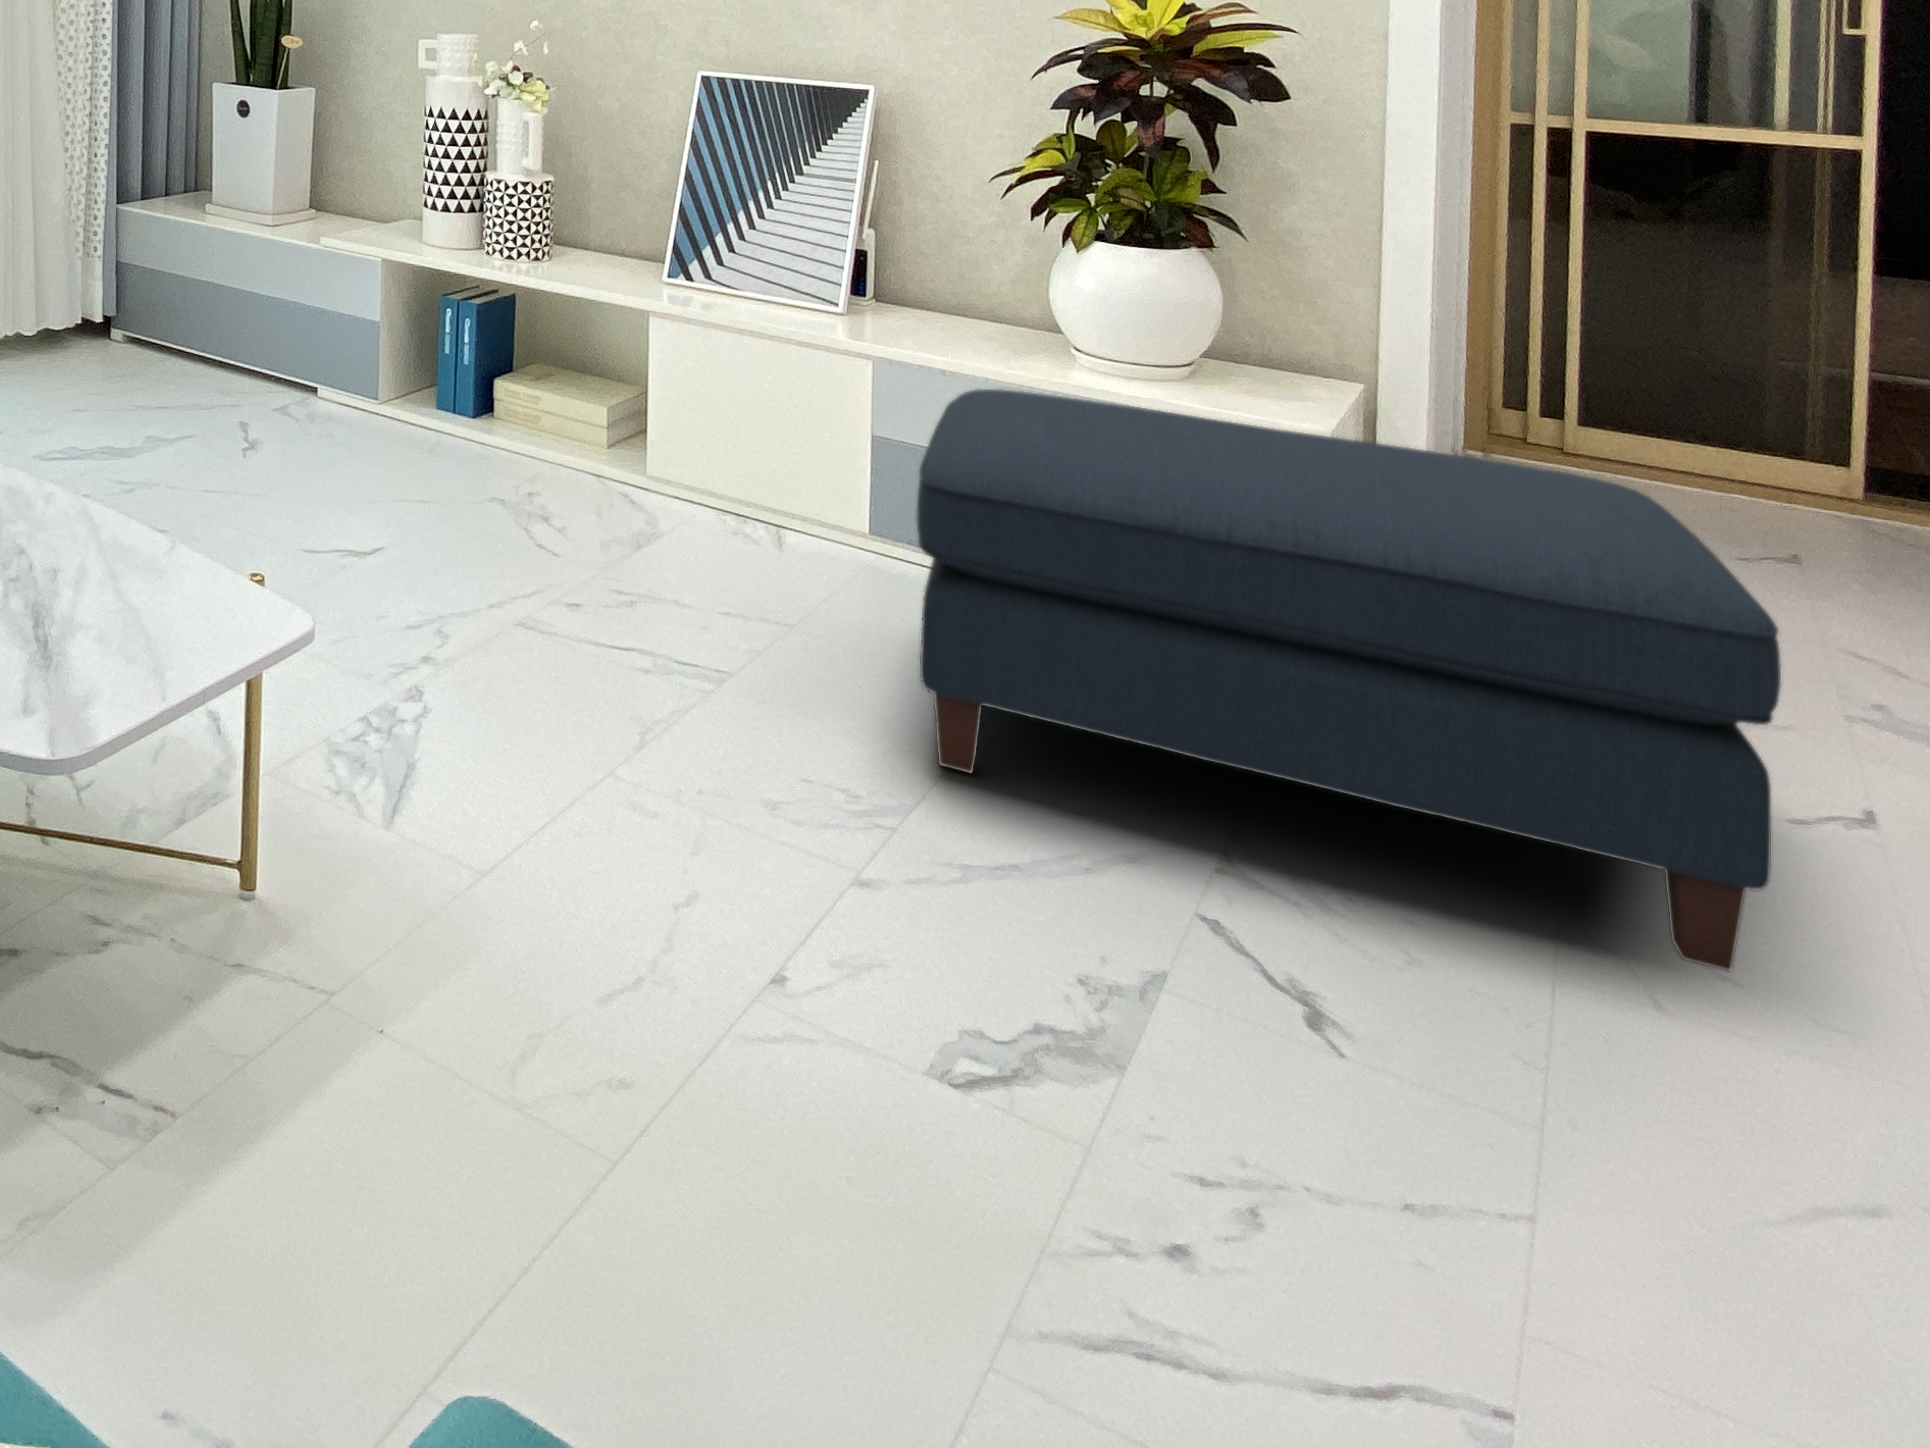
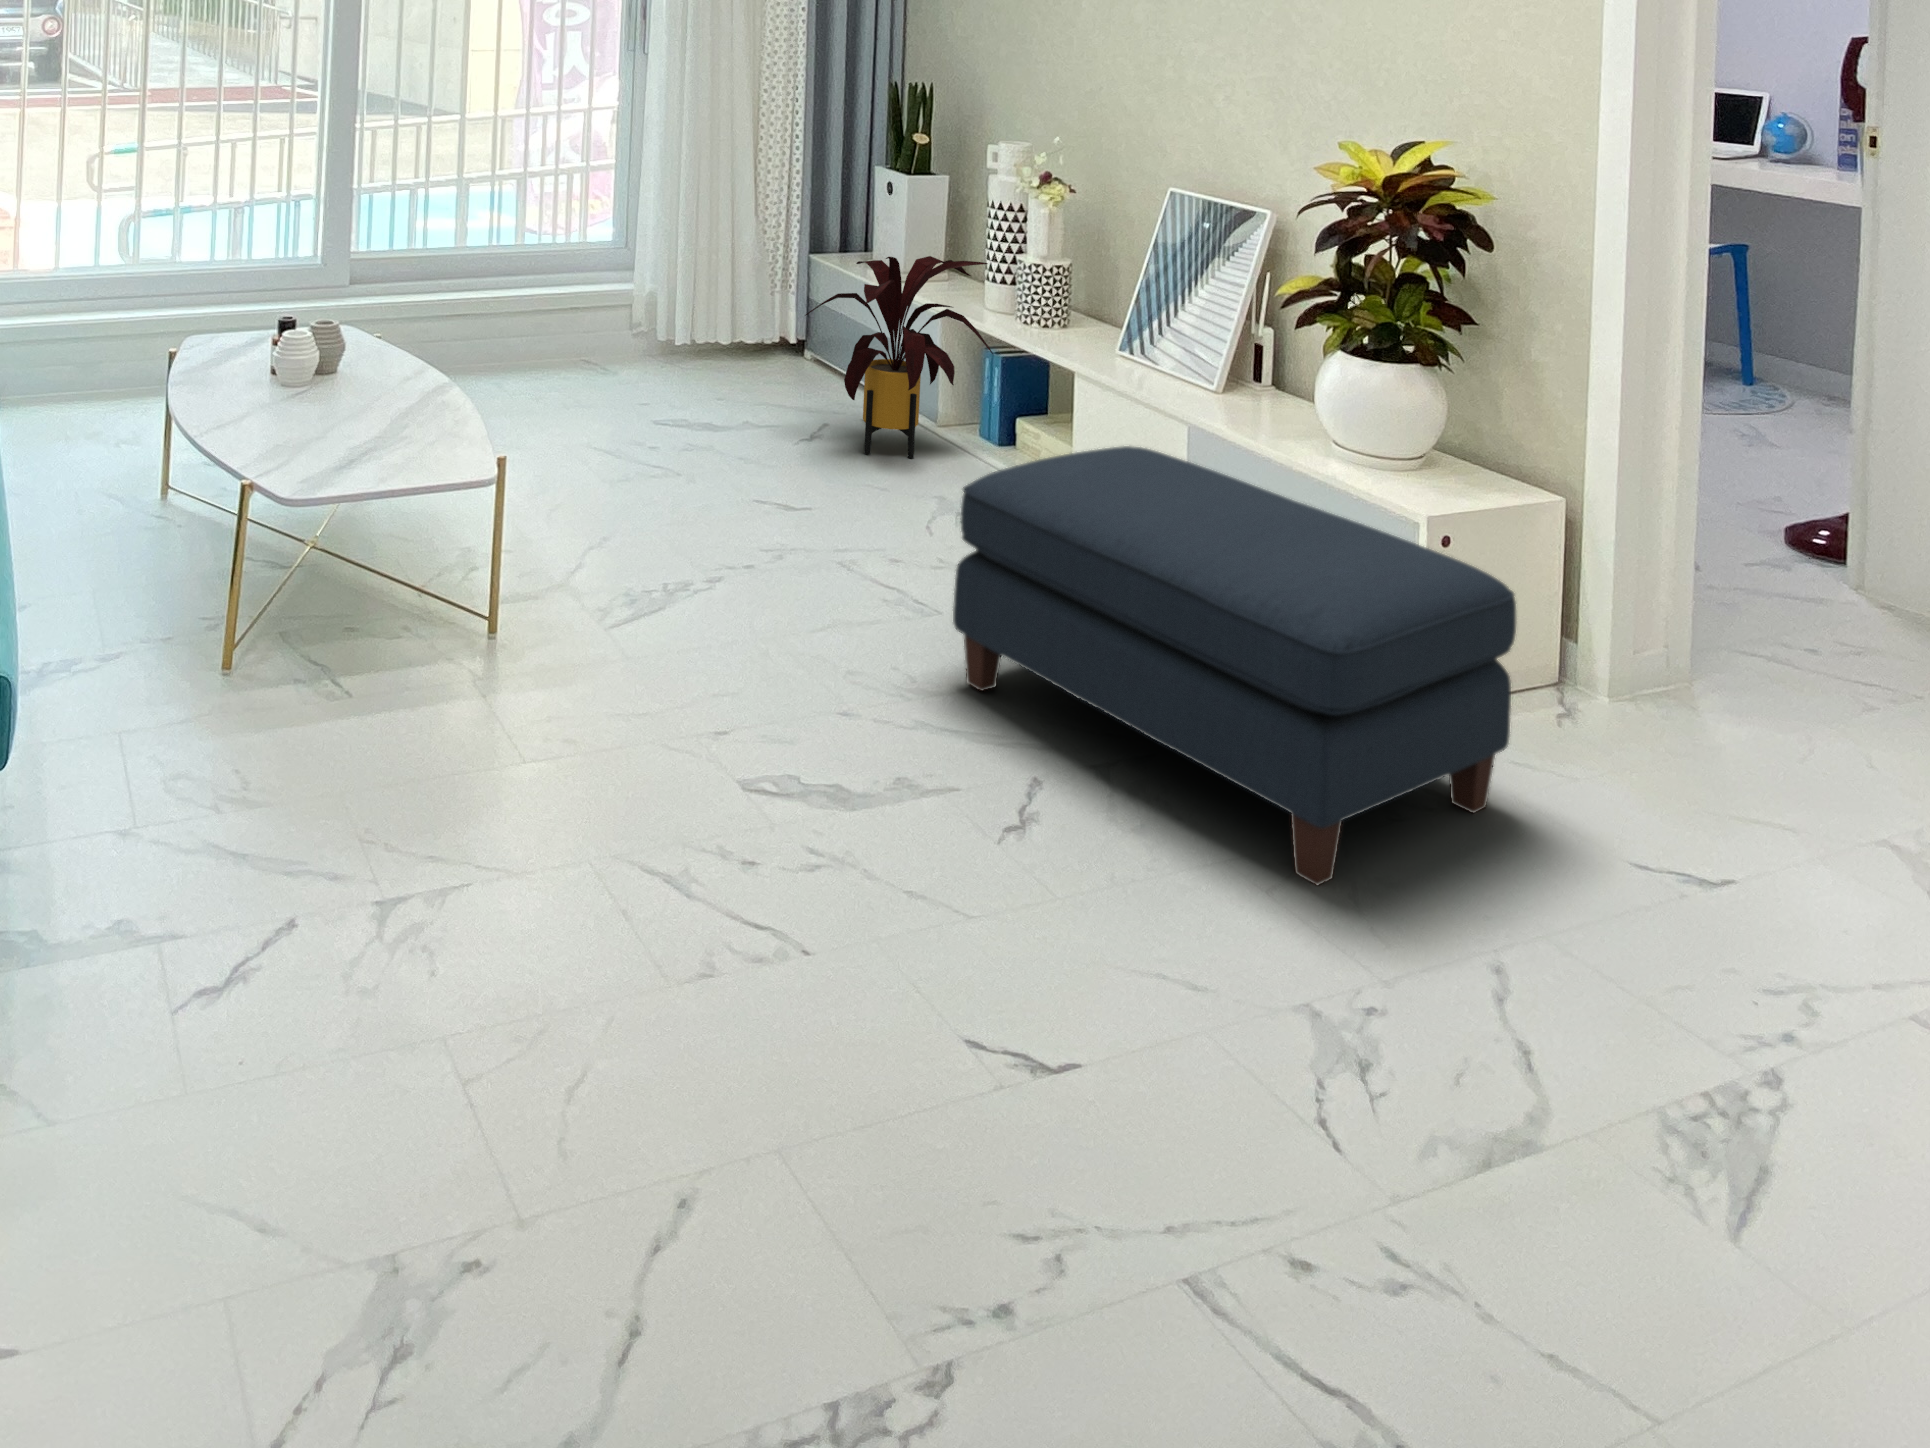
house plant: none [253,187,486,454] -> present [805,256,993,459]

